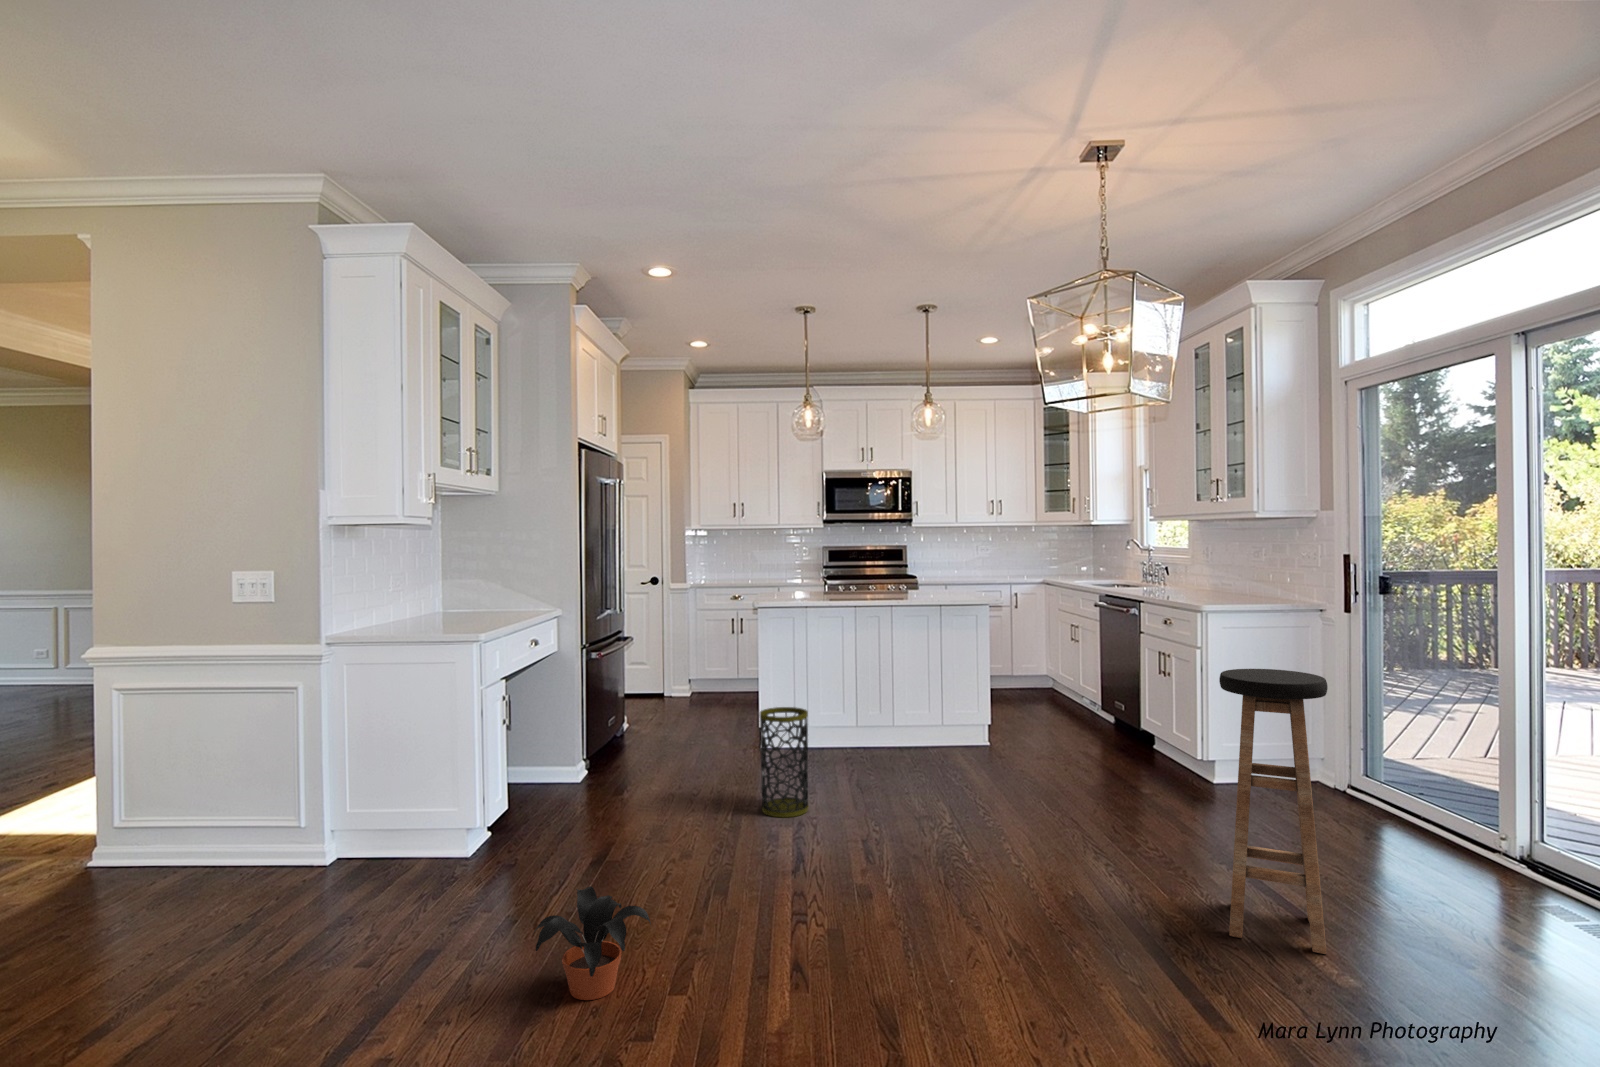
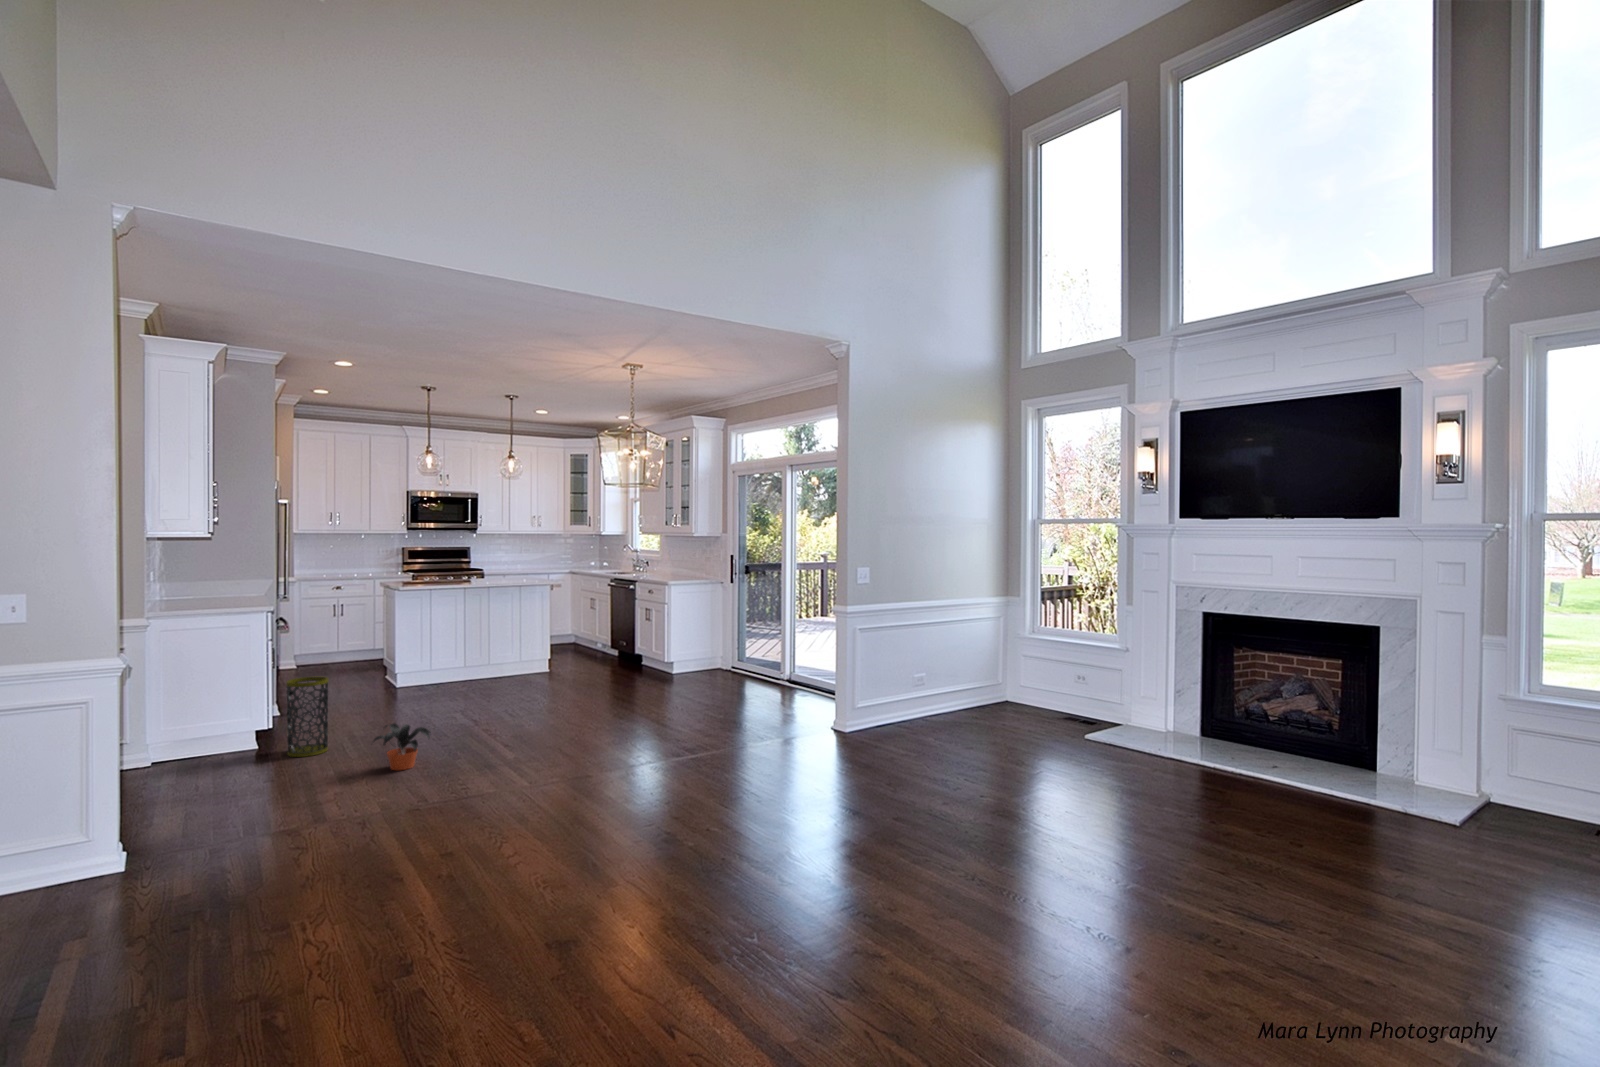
bar stool: present [1219,669,1328,954] -> none [677,605,716,715]
trash can: present [760,707,808,817] -> present [286,676,328,757]

